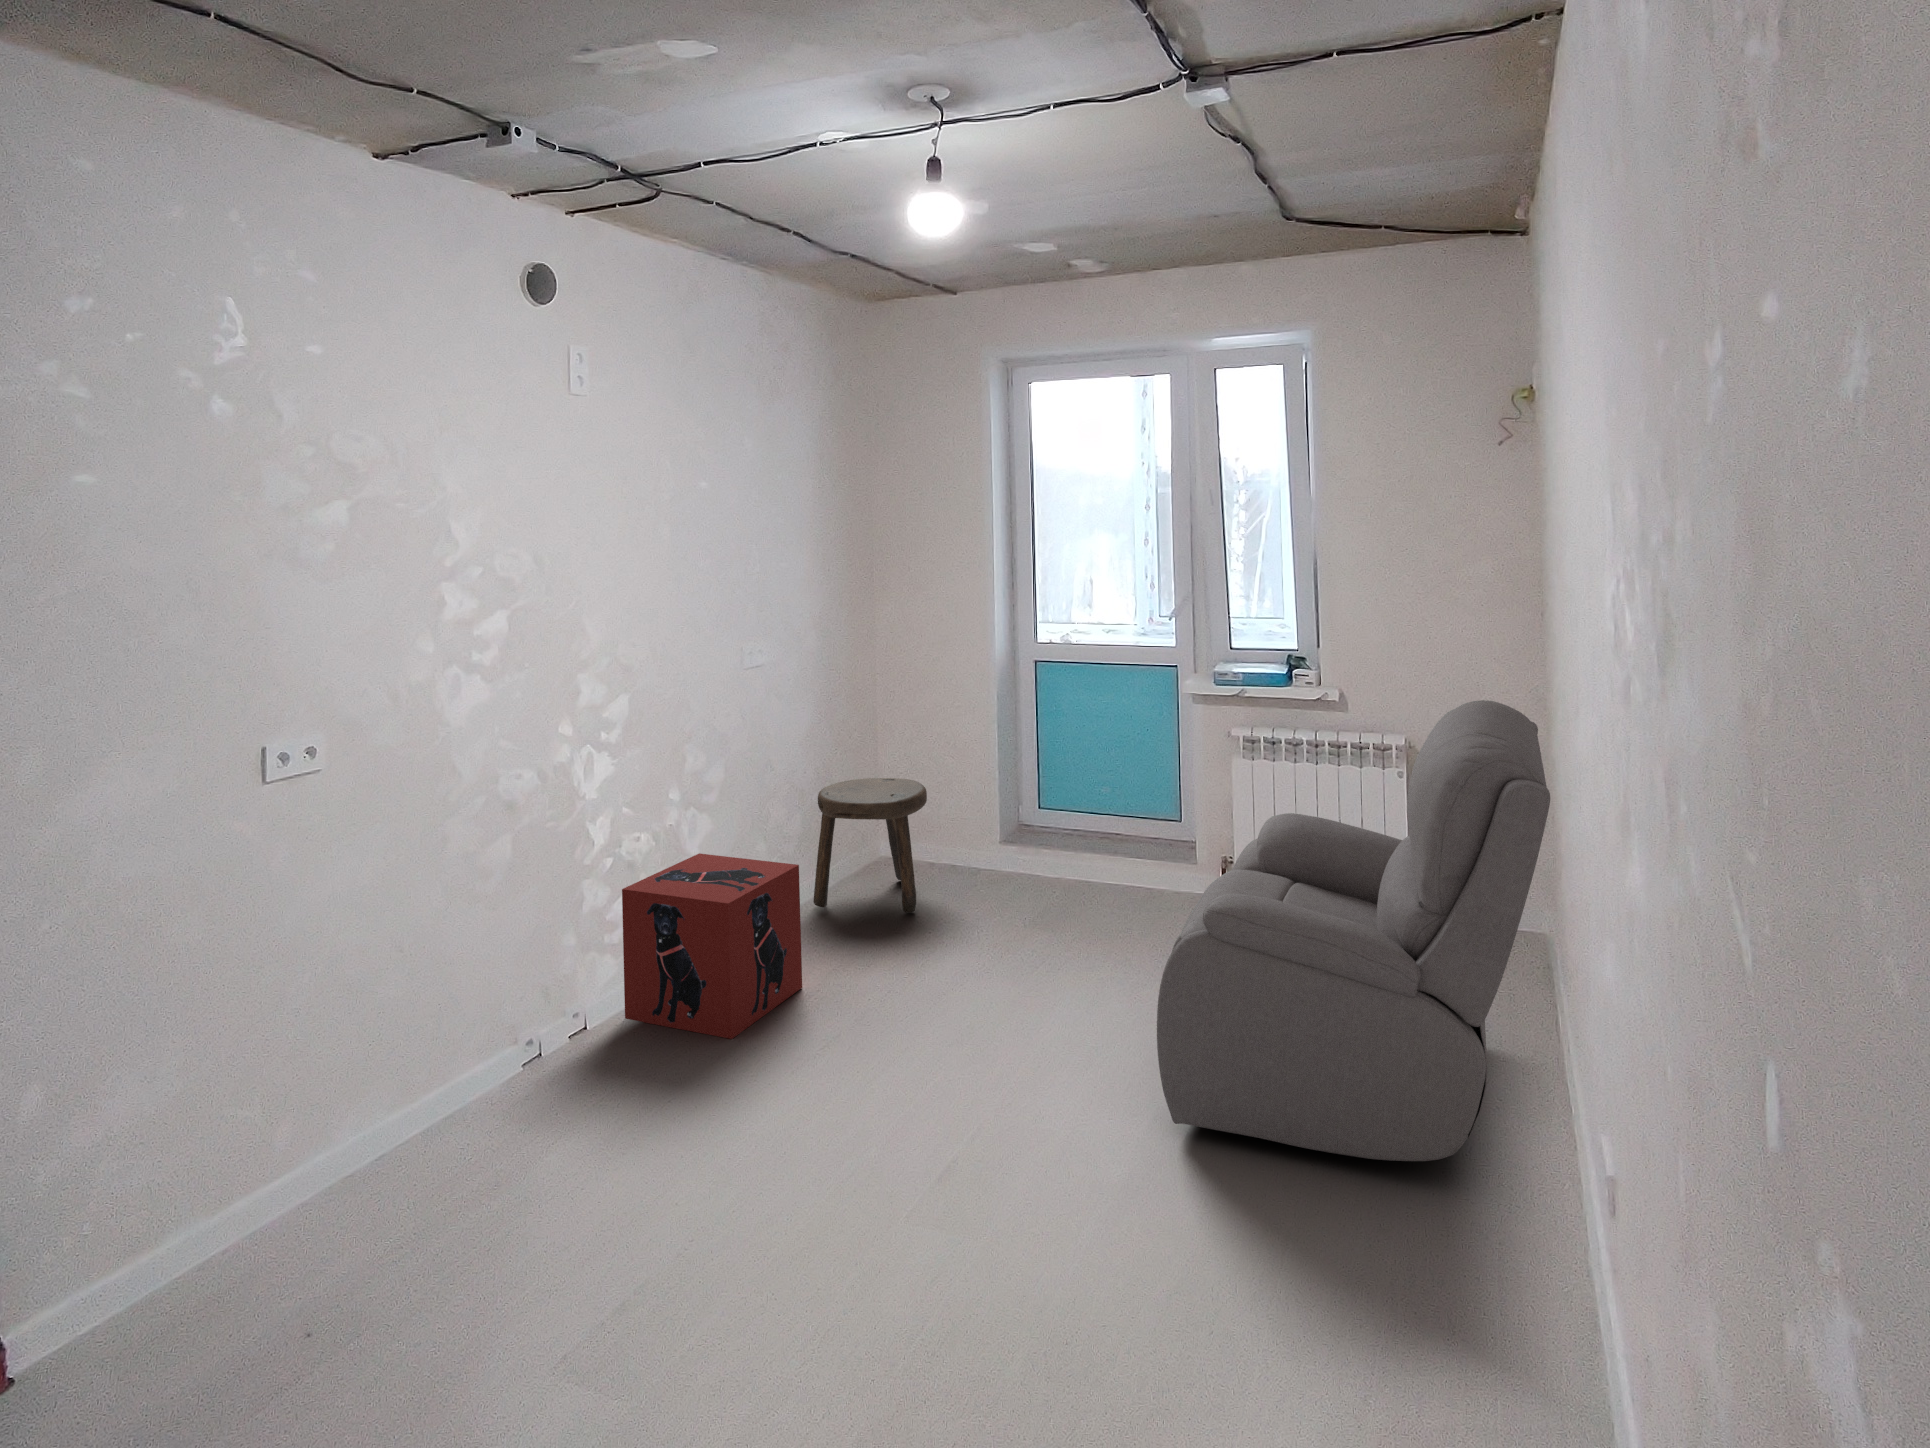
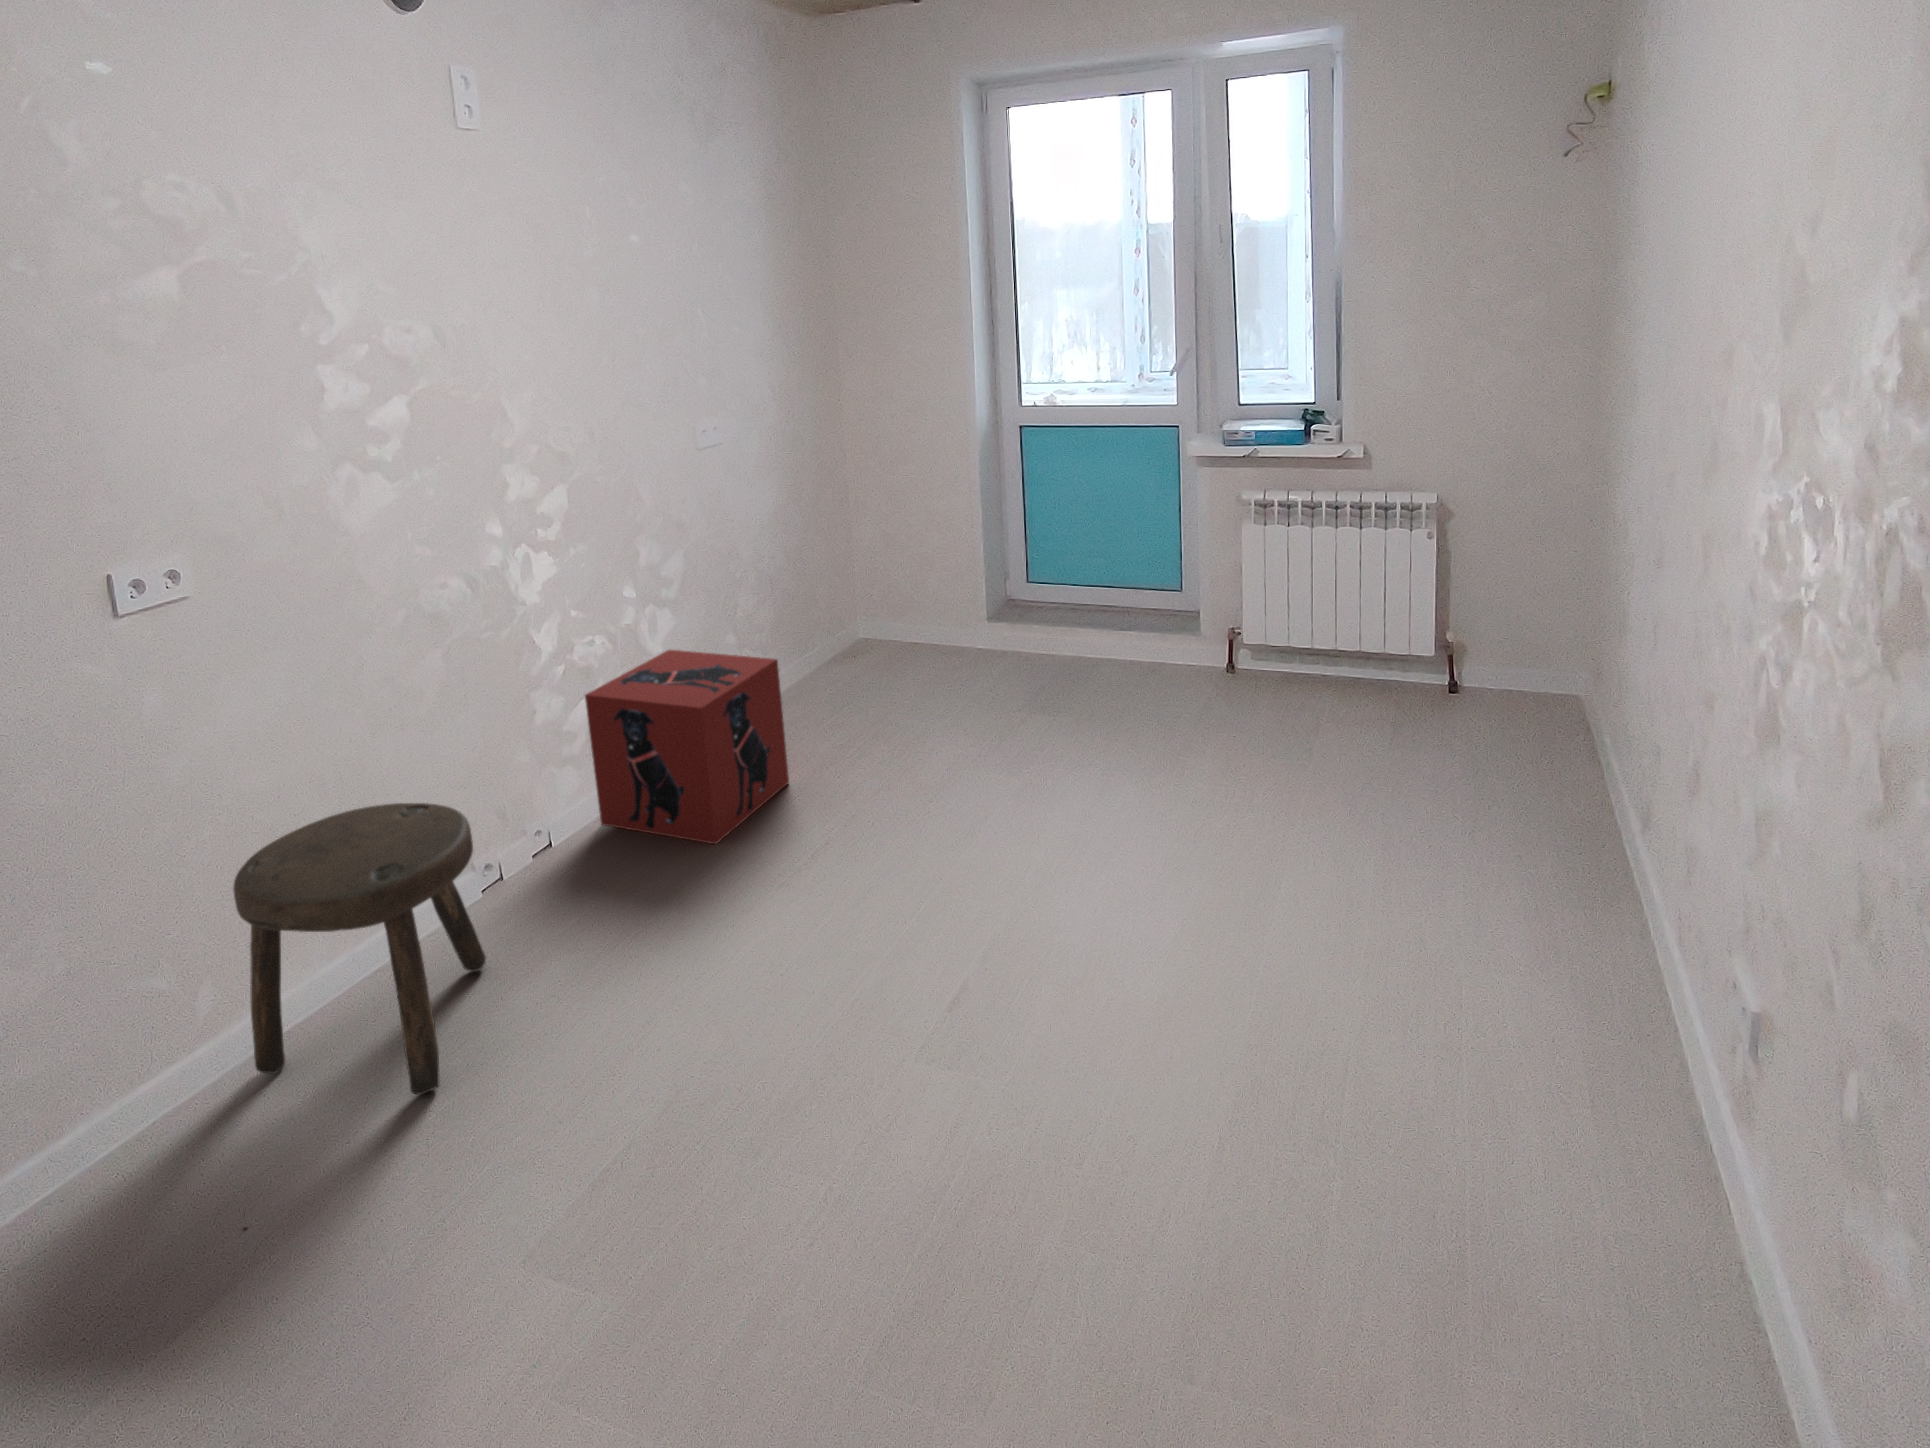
chair: present [1157,700,1550,1161] -> none [1187,457,1680,970]
stool: present [814,778,927,912] -> present [233,803,486,1094]

